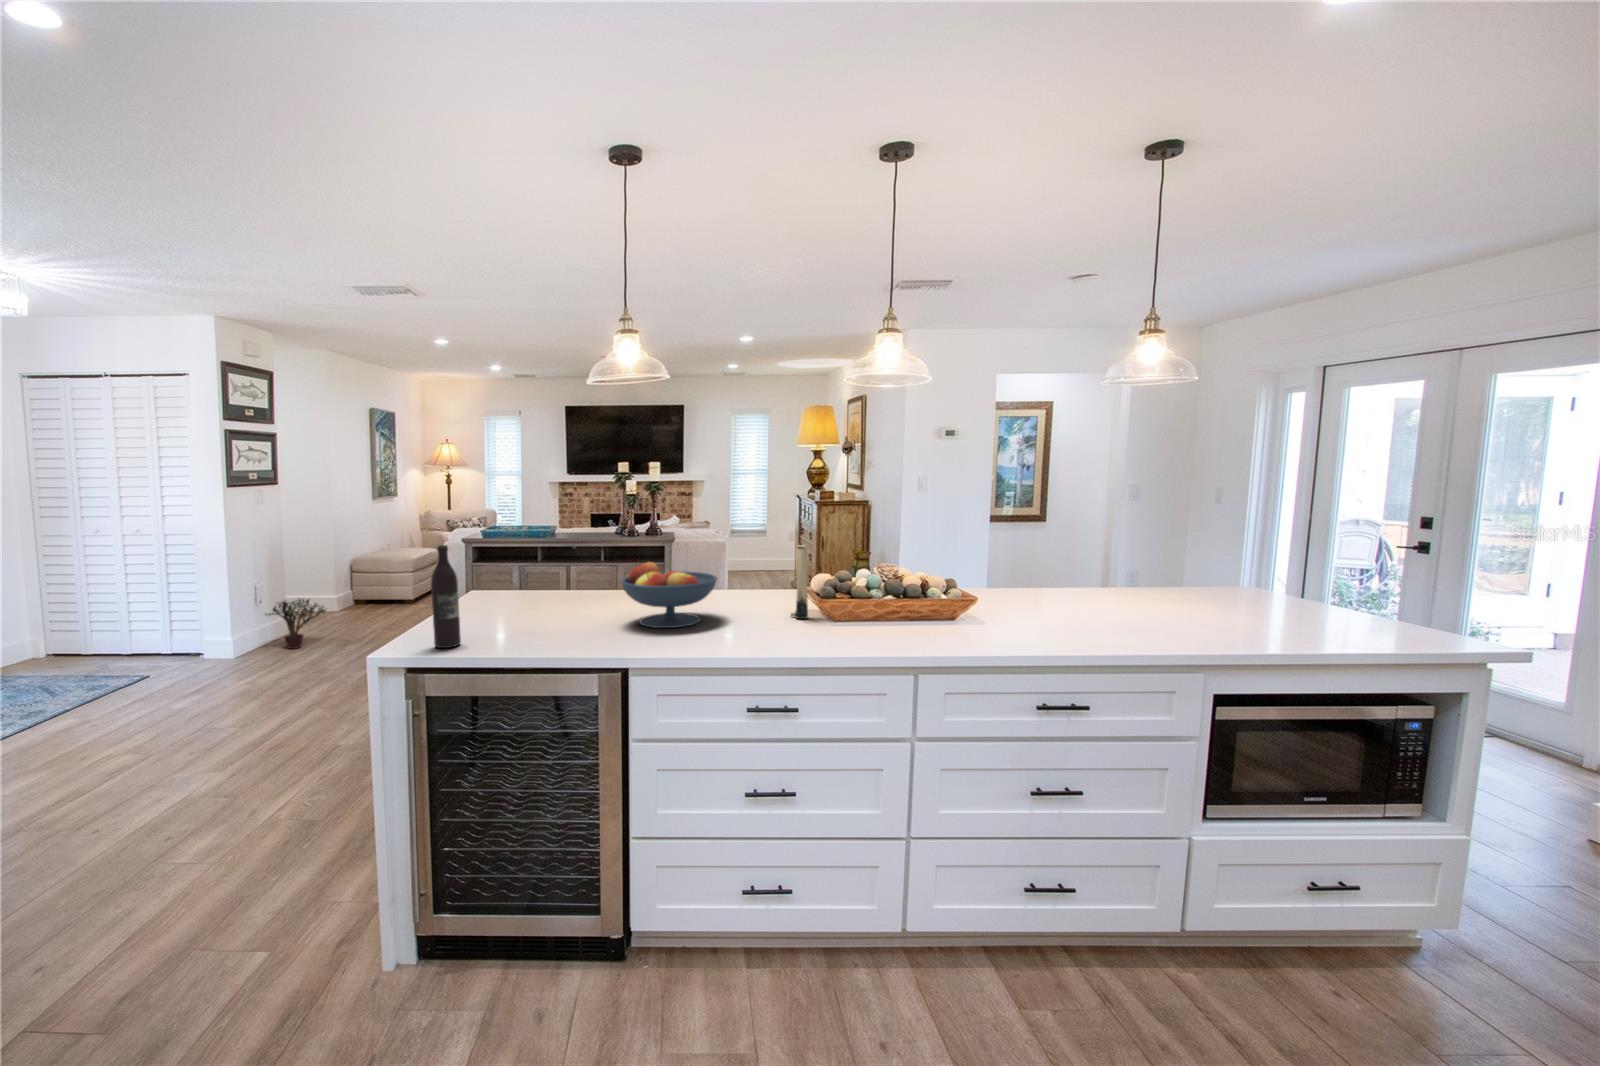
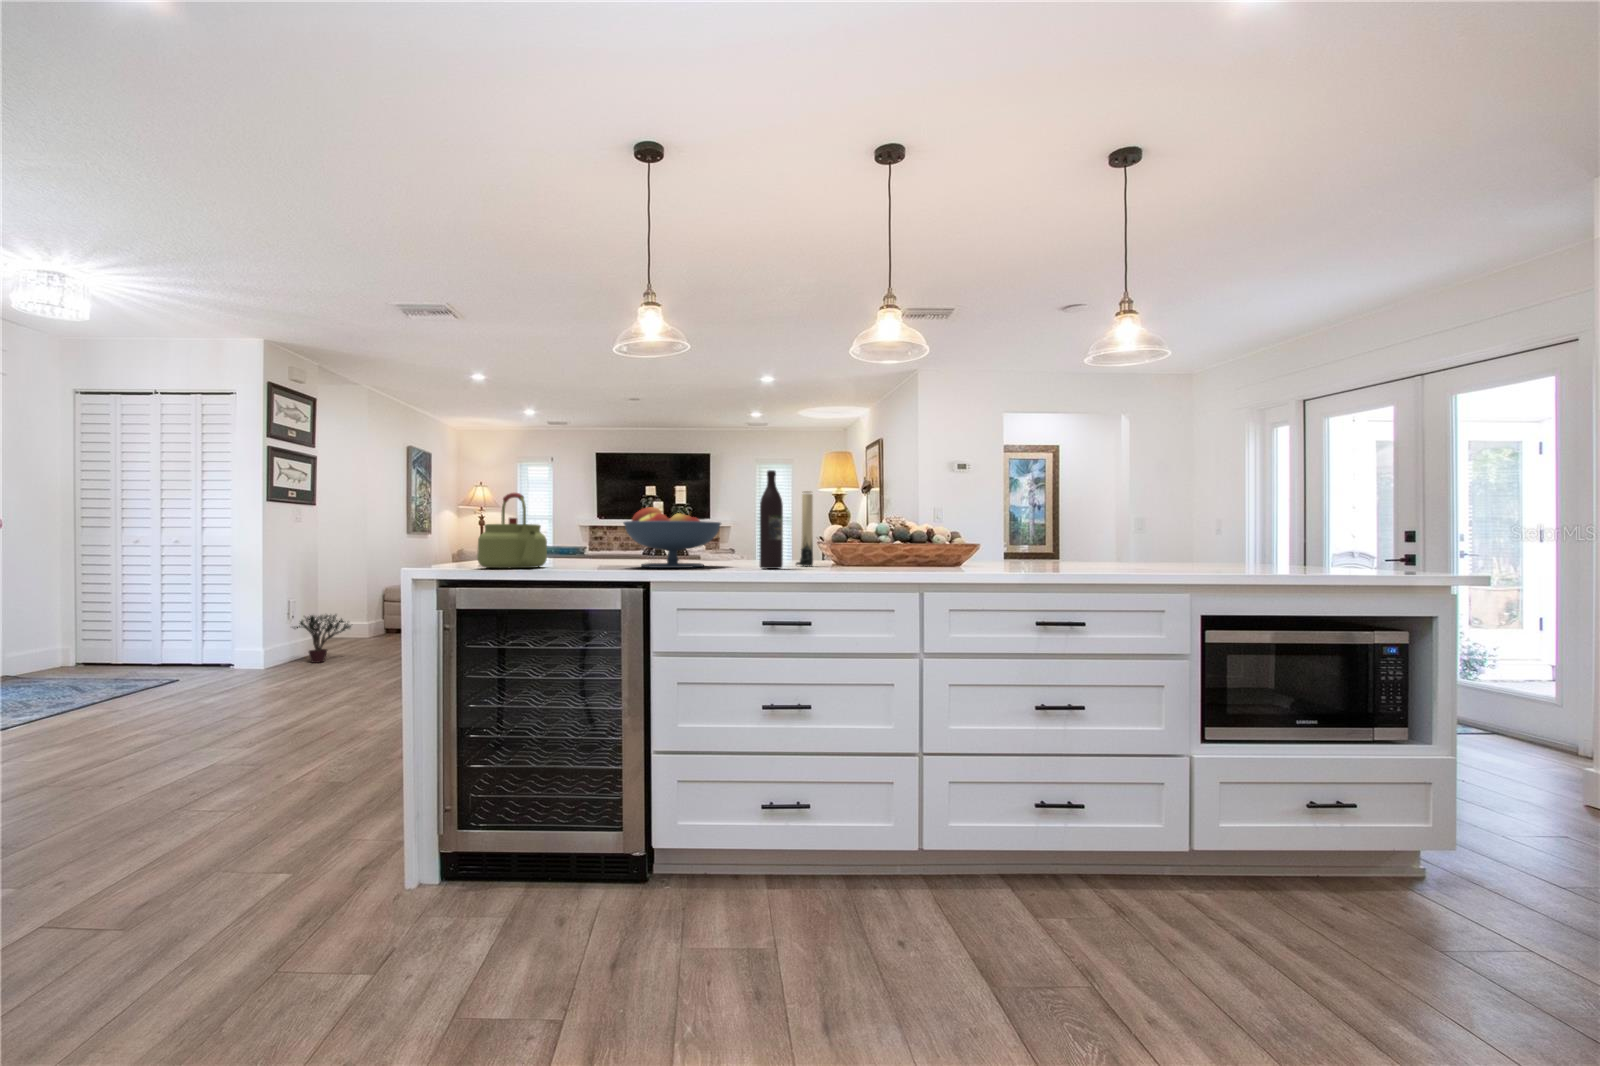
wine bottle: present [431,545,461,648] -> present [760,470,783,569]
kettle: none [476,550,545,628] -> present [477,493,547,568]

